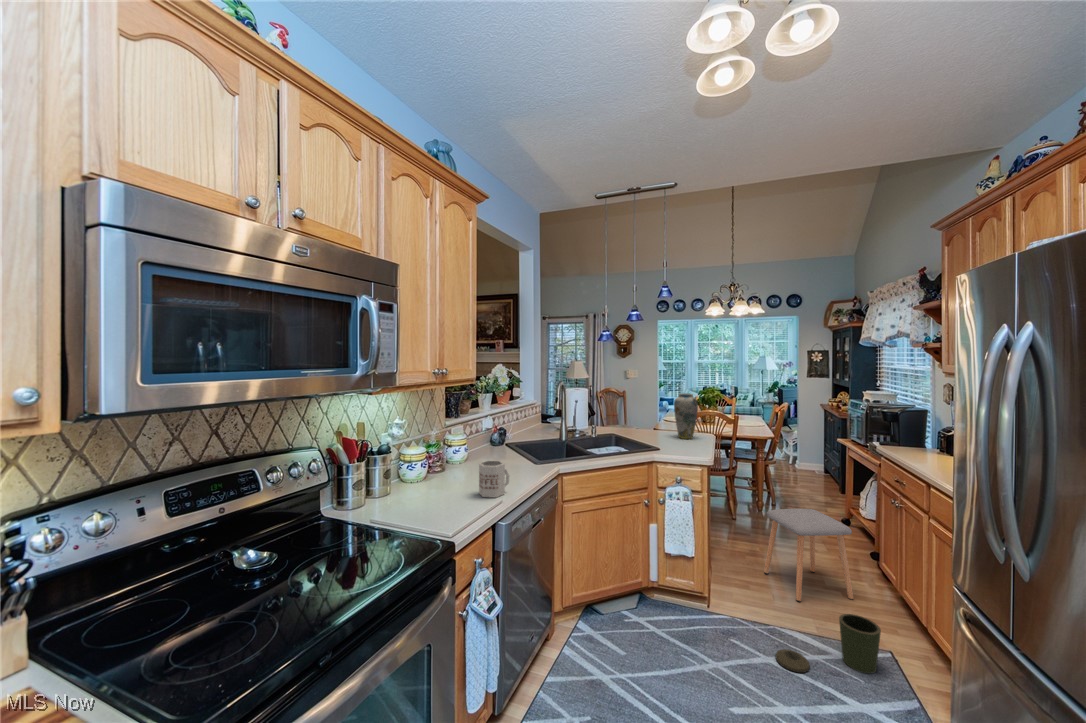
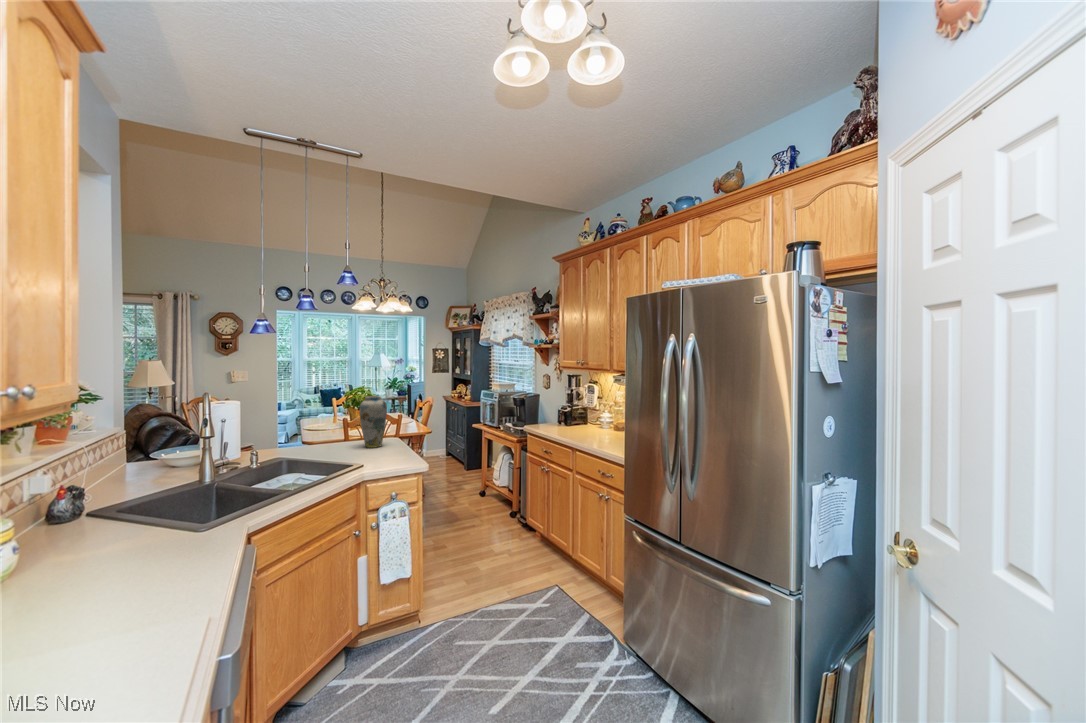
mug: present [479,461,510,497] -> none [141,546,209,627]
stool: present [764,509,853,602] -> none [449,490,518,577]
trash can: present [776,614,881,674] -> none [496,567,561,643]

